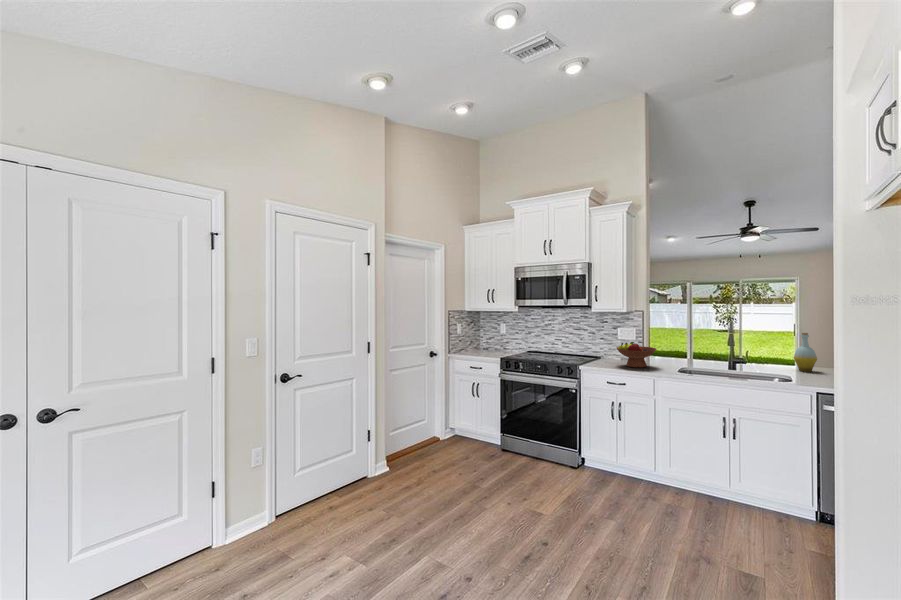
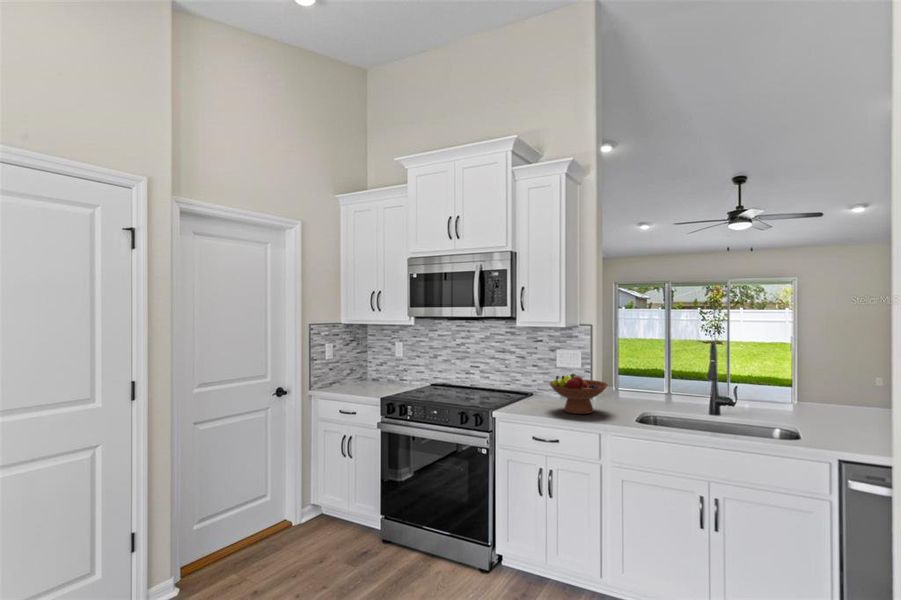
bottle: present [794,333,817,372] -> none [801,360,834,418]

